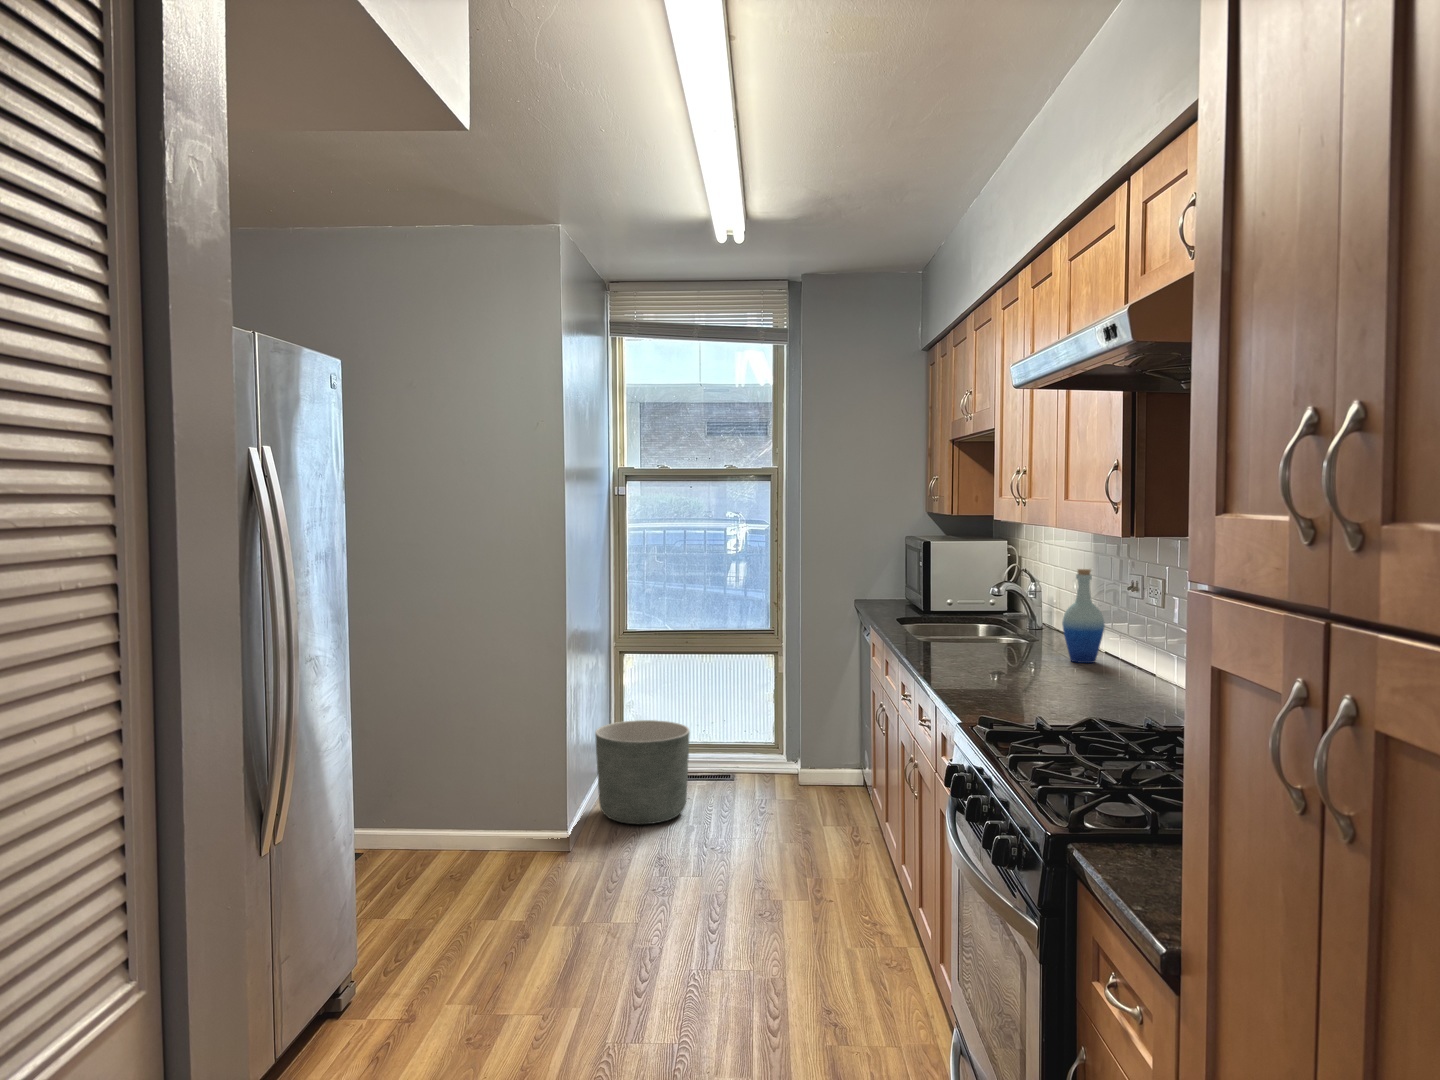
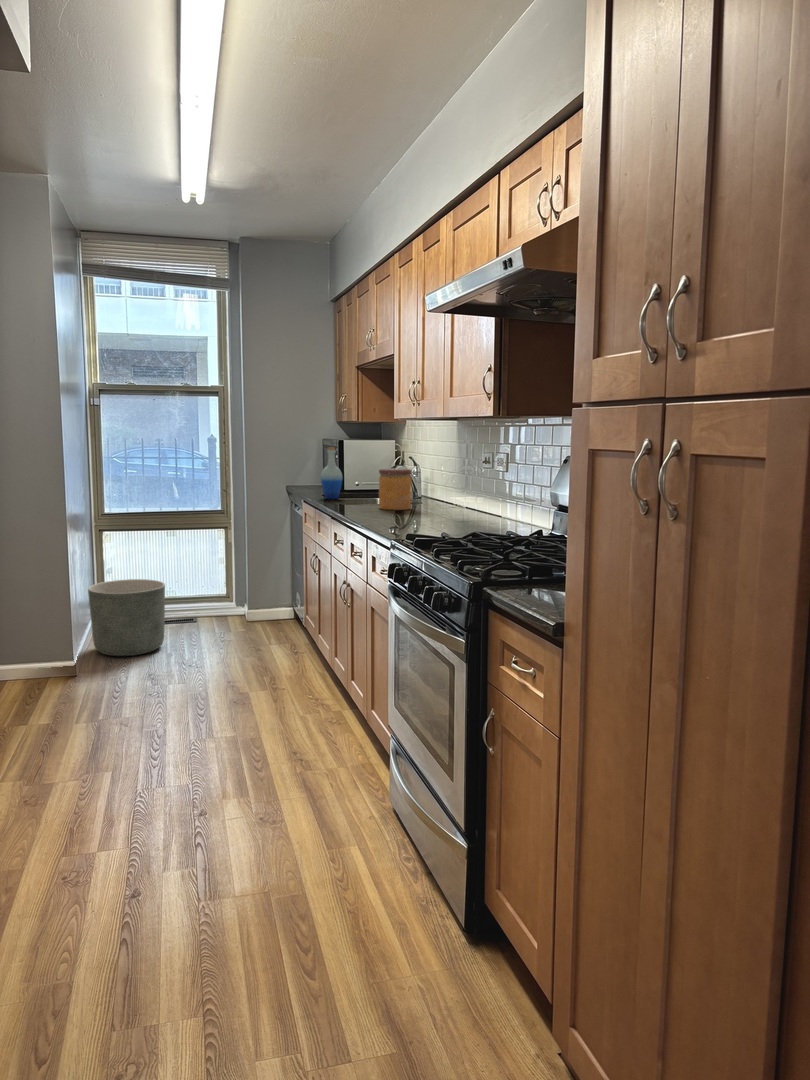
bottle: present [1062,569,1105,663] -> present [321,447,343,499]
jar: none [970,591,1019,653] -> present [379,468,412,510]

